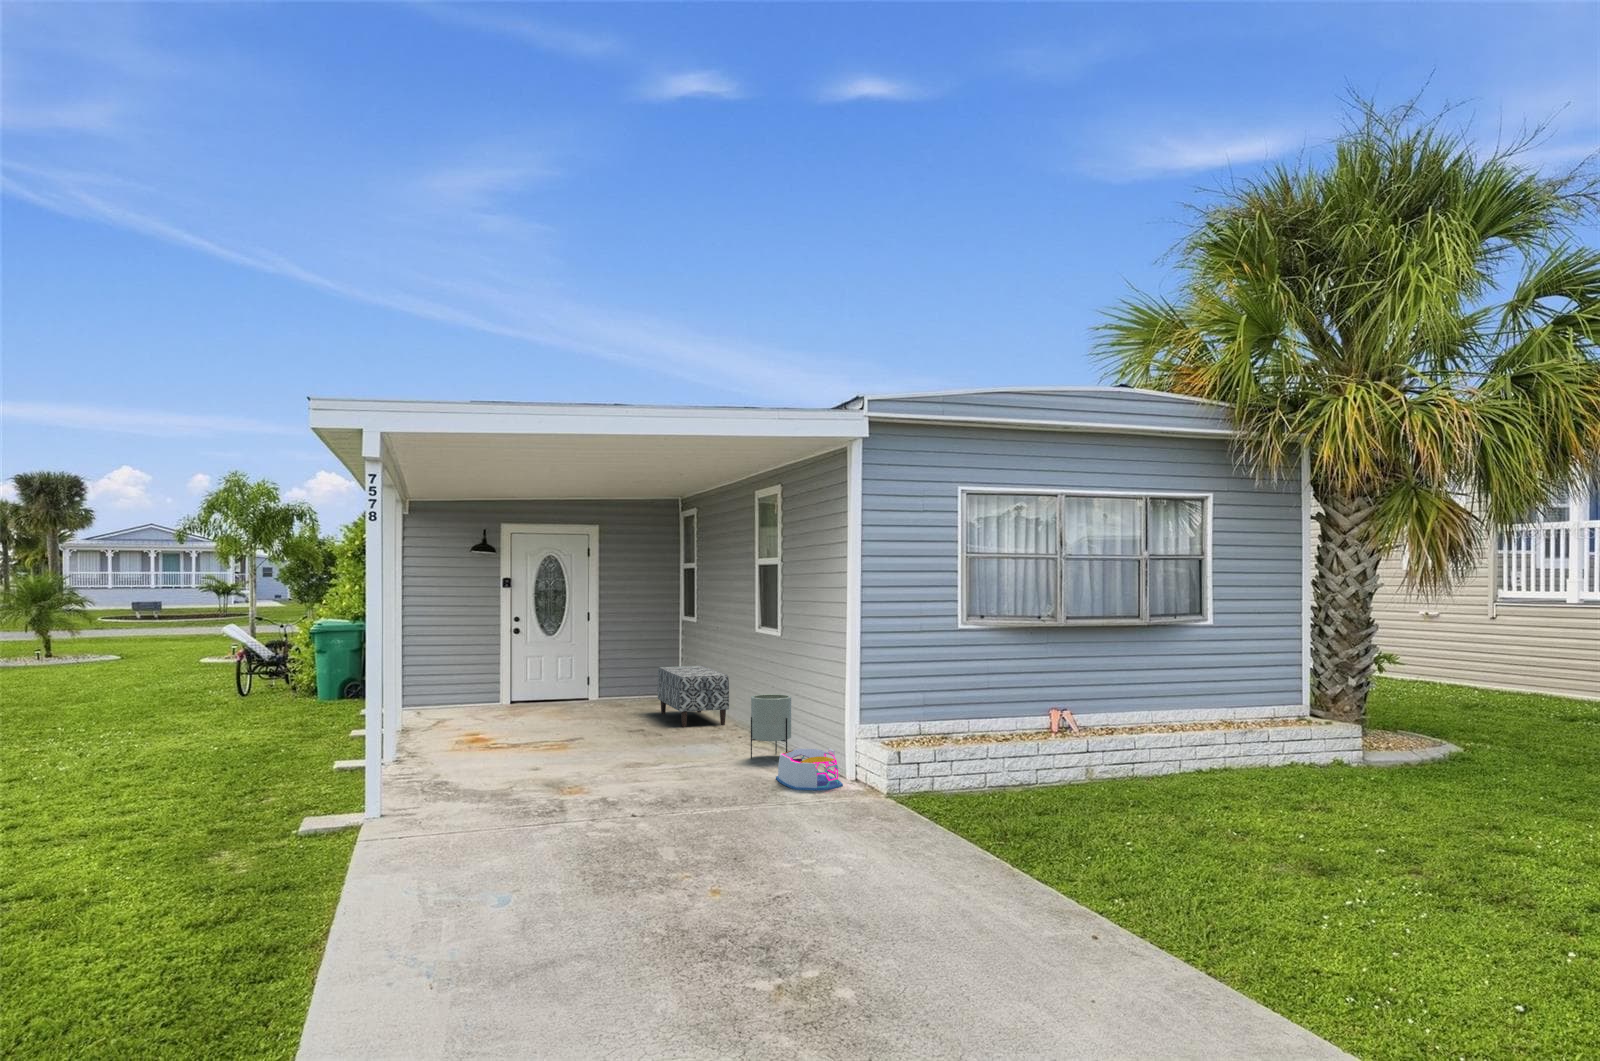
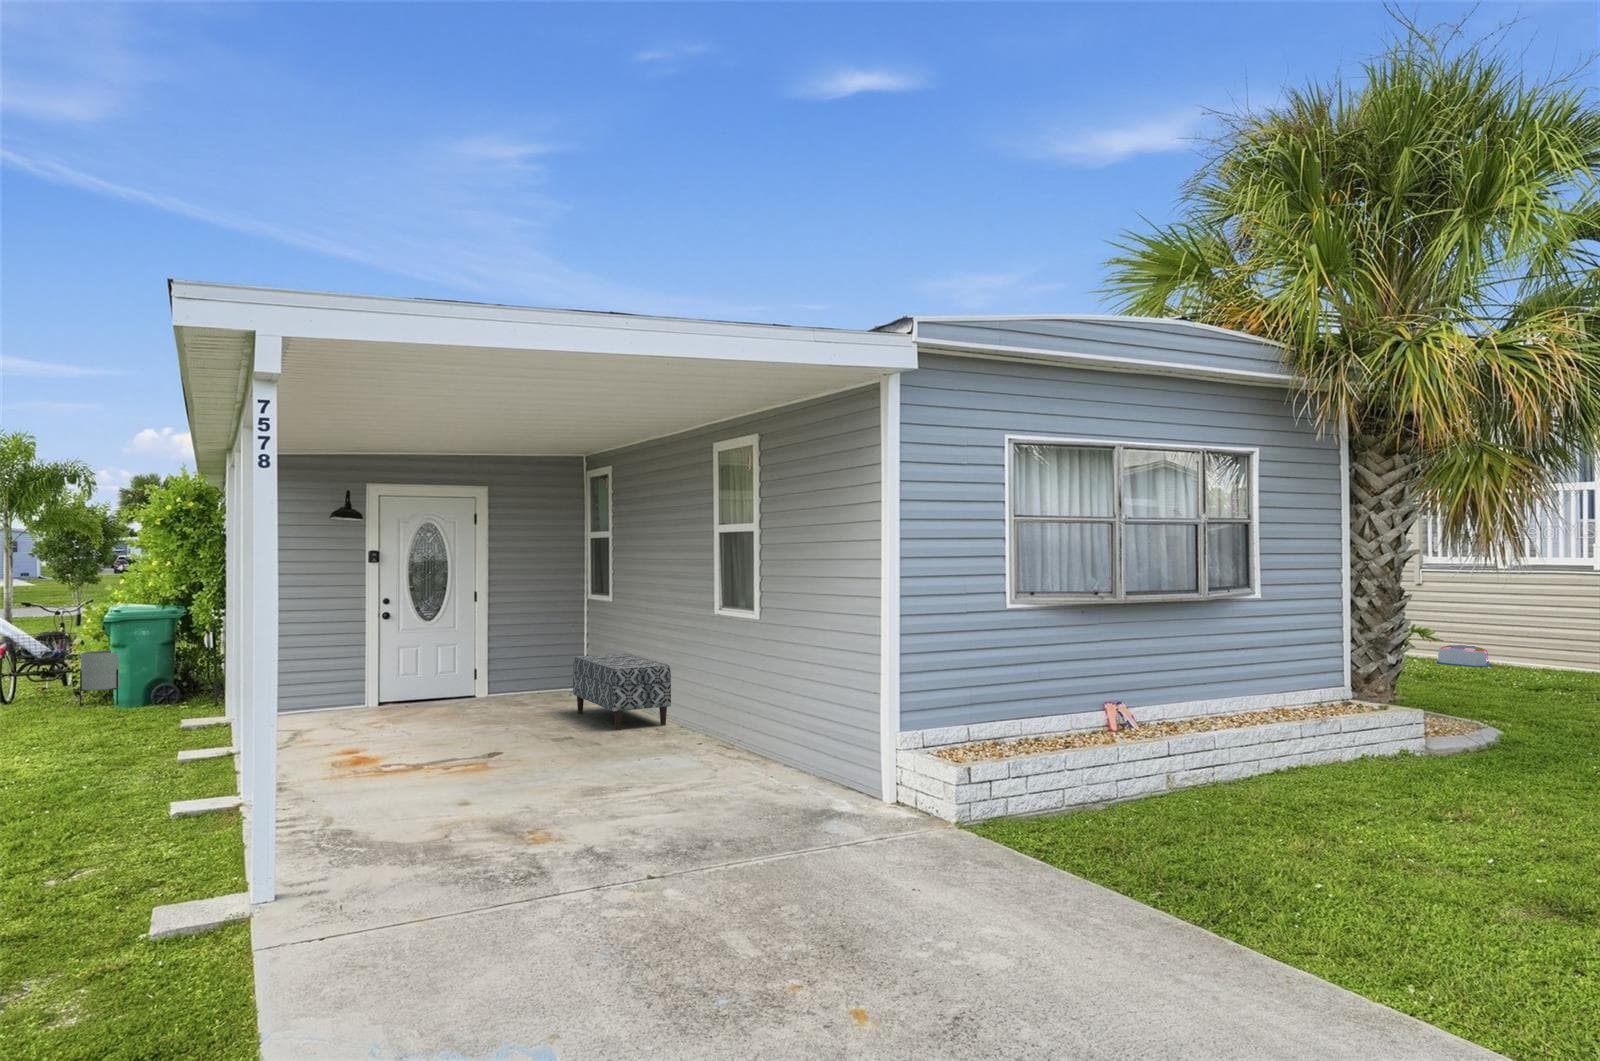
planter: present [751,694,791,759] -> present [80,650,120,707]
storage bin: present [776,749,843,790] -> present [1437,645,1492,667]

